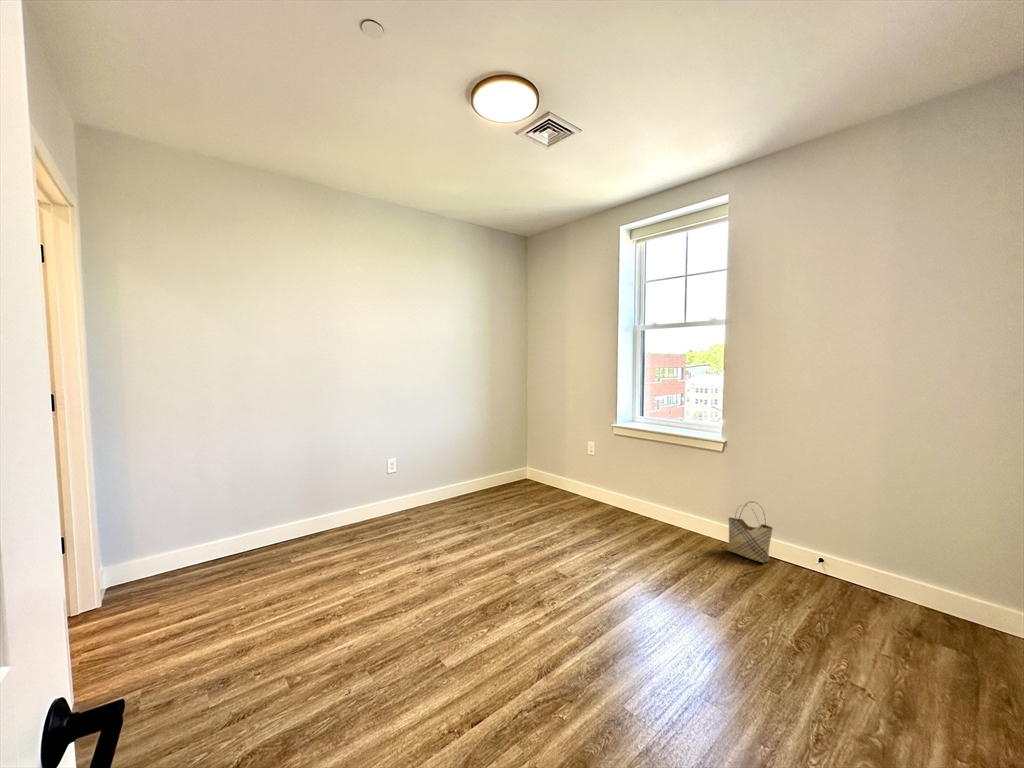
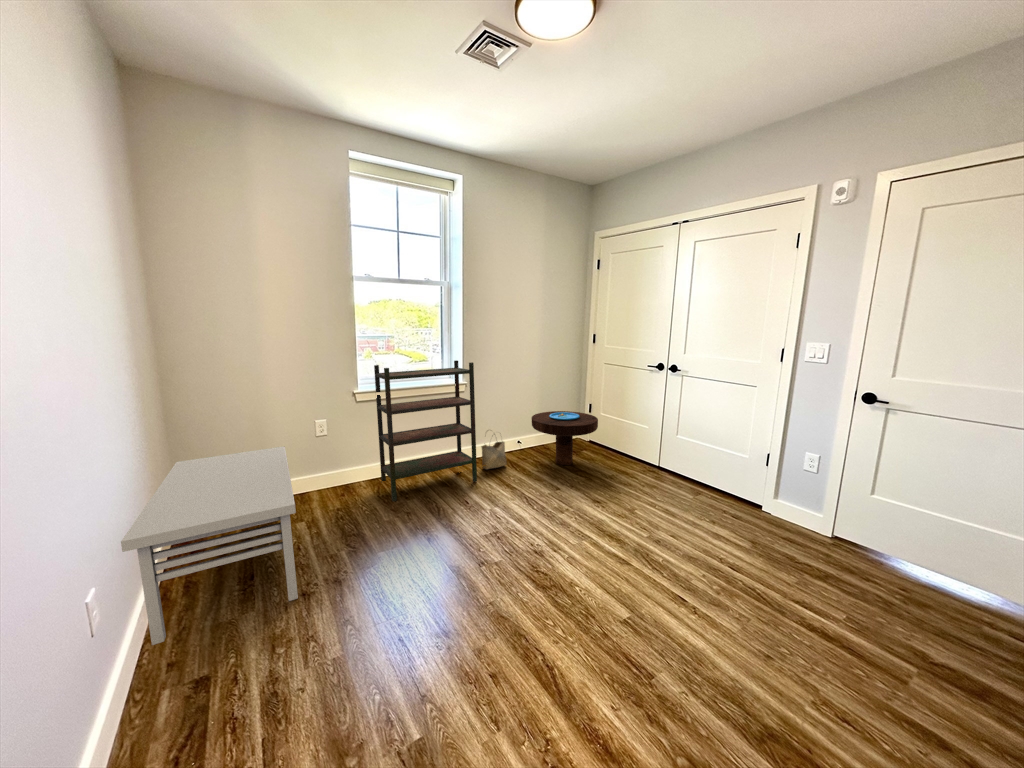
bookshelf: none [601,392,712,550] -> present [374,360,477,501]
storage bench: none [426,434,560,519] -> present [121,446,298,645]
side table: none [797,510,964,631] -> present [532,411,598,465]

